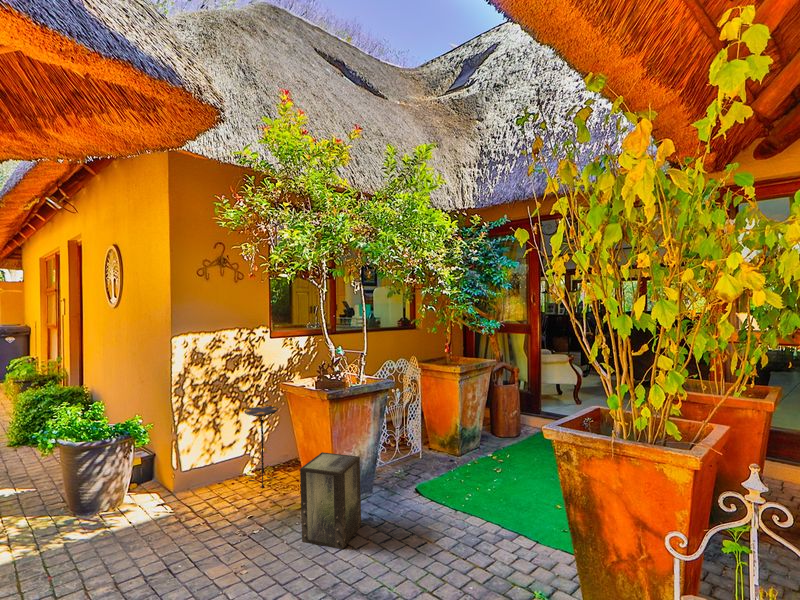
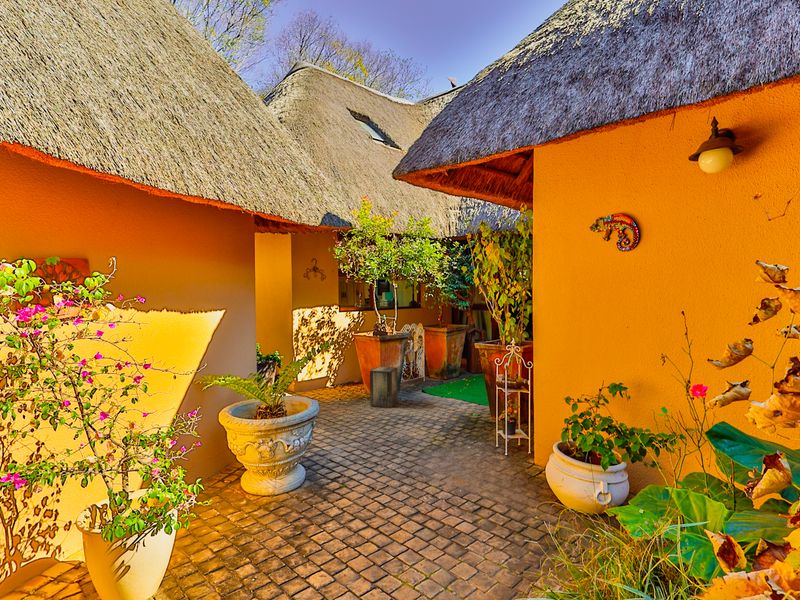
side table: present [244,406,278,487] -> none [329,349,347,392]

